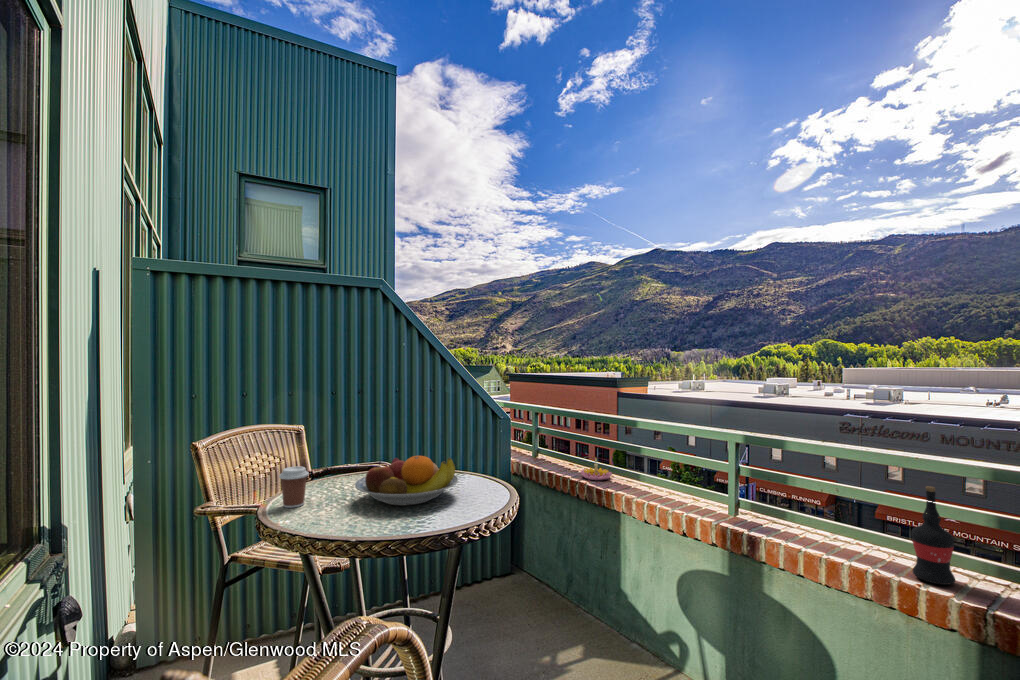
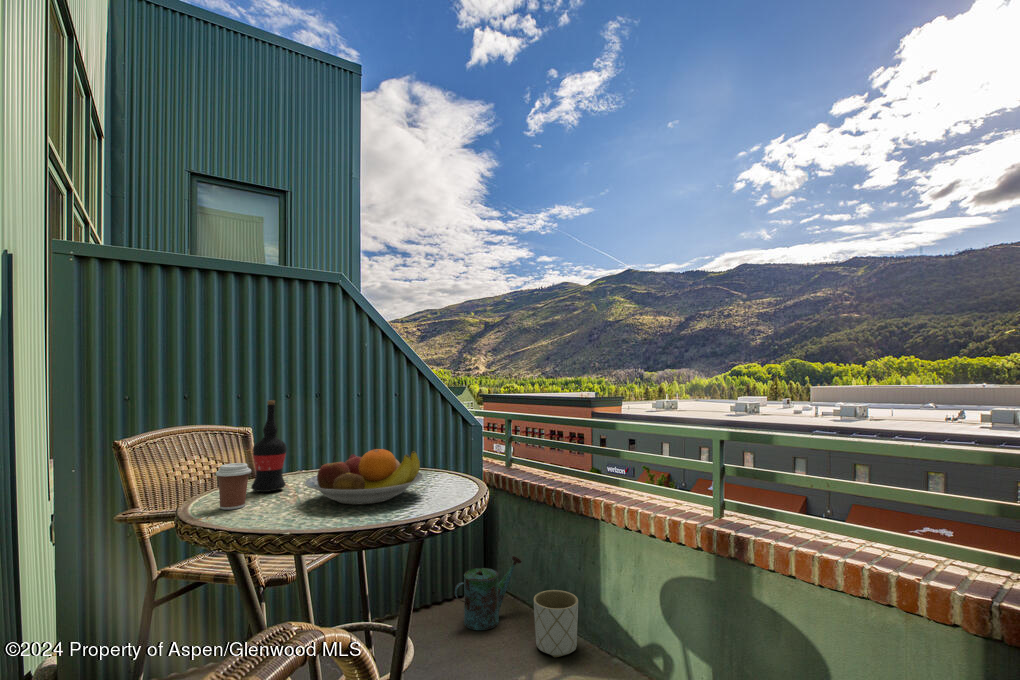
candle holder: present [581,458,612,481] -> none [556,463,589,488]
wine bottle: present [911,486,955,585] -> present [251,400,287,492]
watering can: none [486,541,549,608] -> present [454,556,522,630]
planter: none [559,574,600,636] -> present [534,590,578,657]

